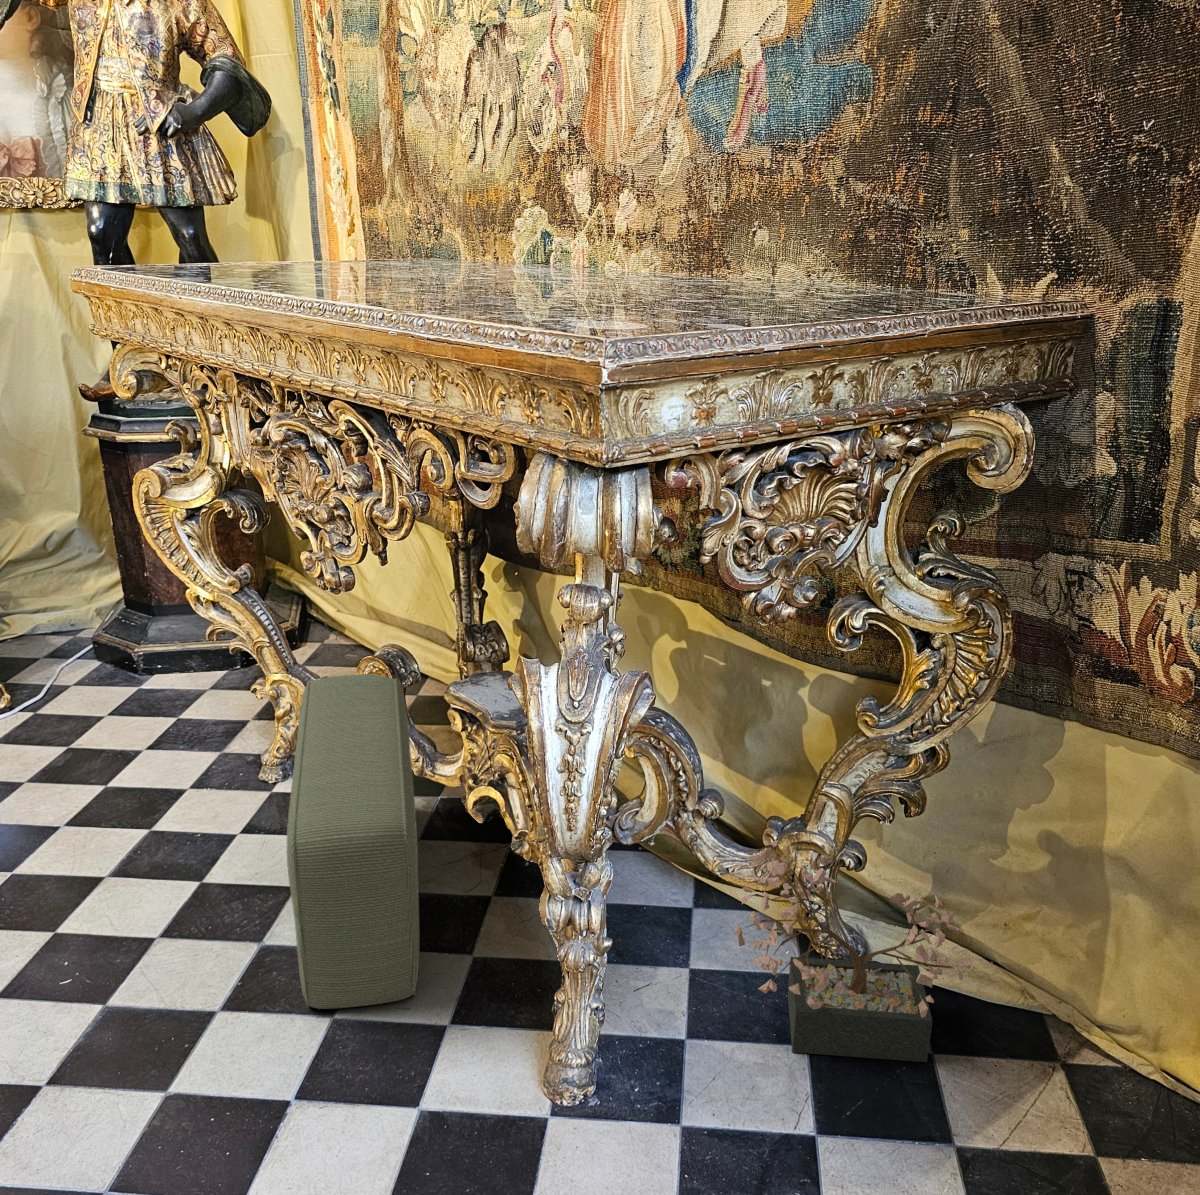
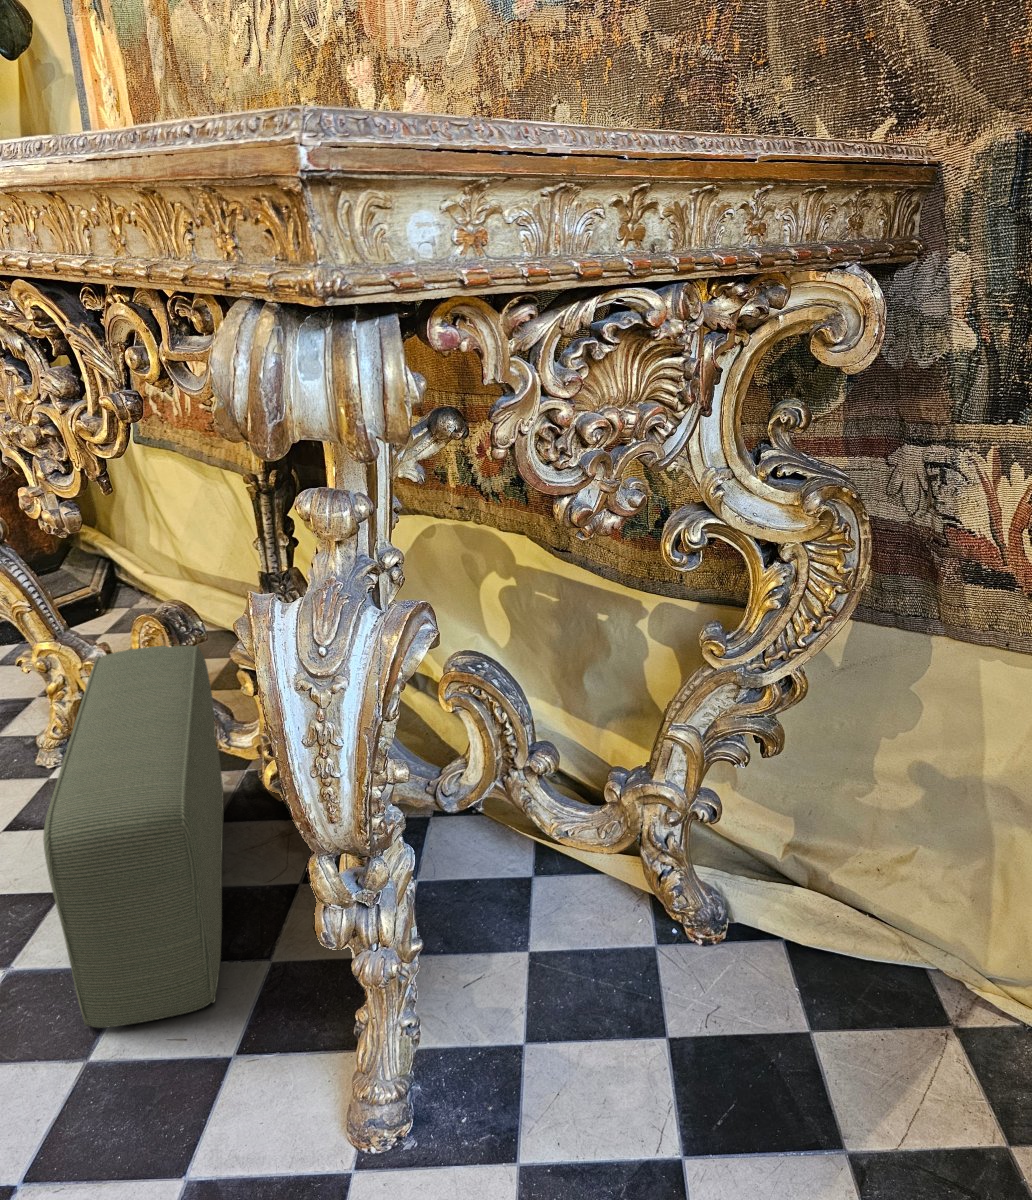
decorative plant: present [735,840,973,1062] -> none [576,795,850,1038]

